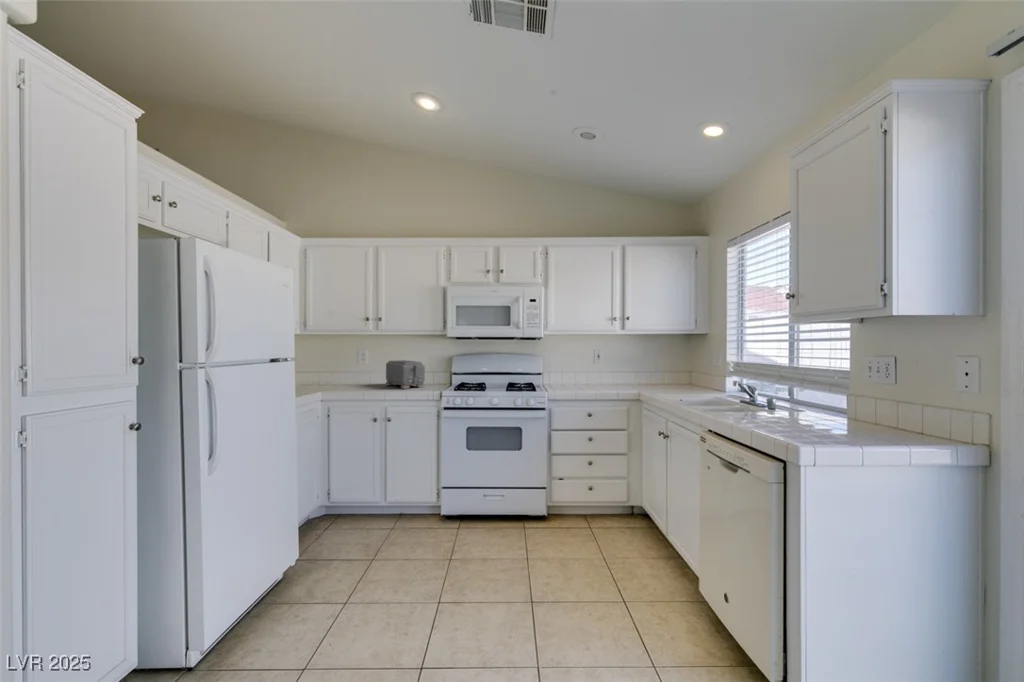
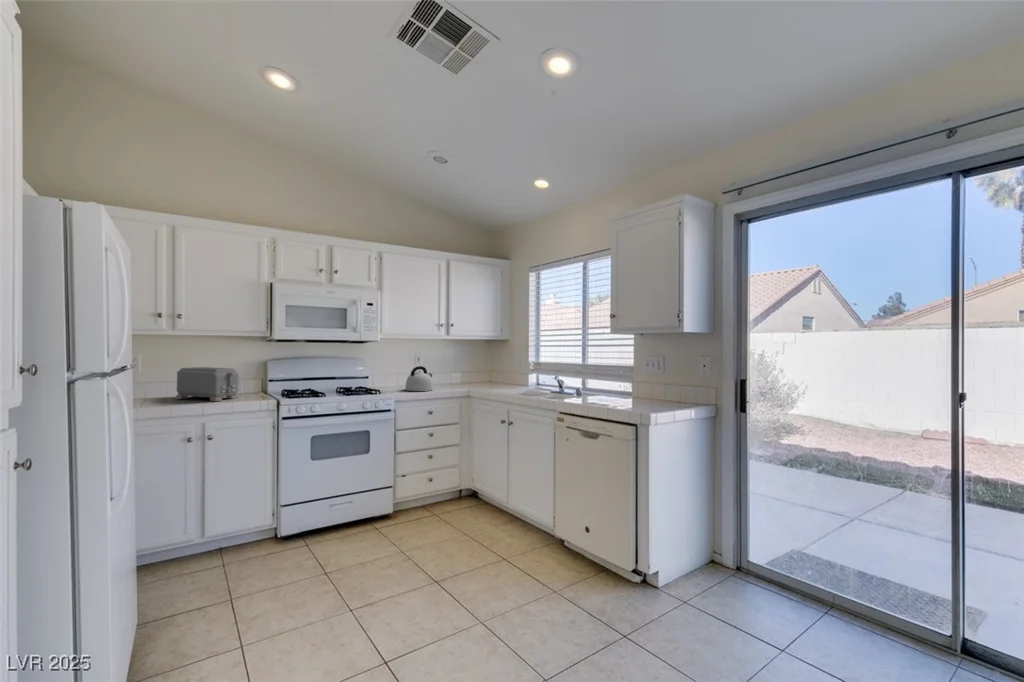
kettle: none [570,364,602,391] -> present [405,366,433,391]

